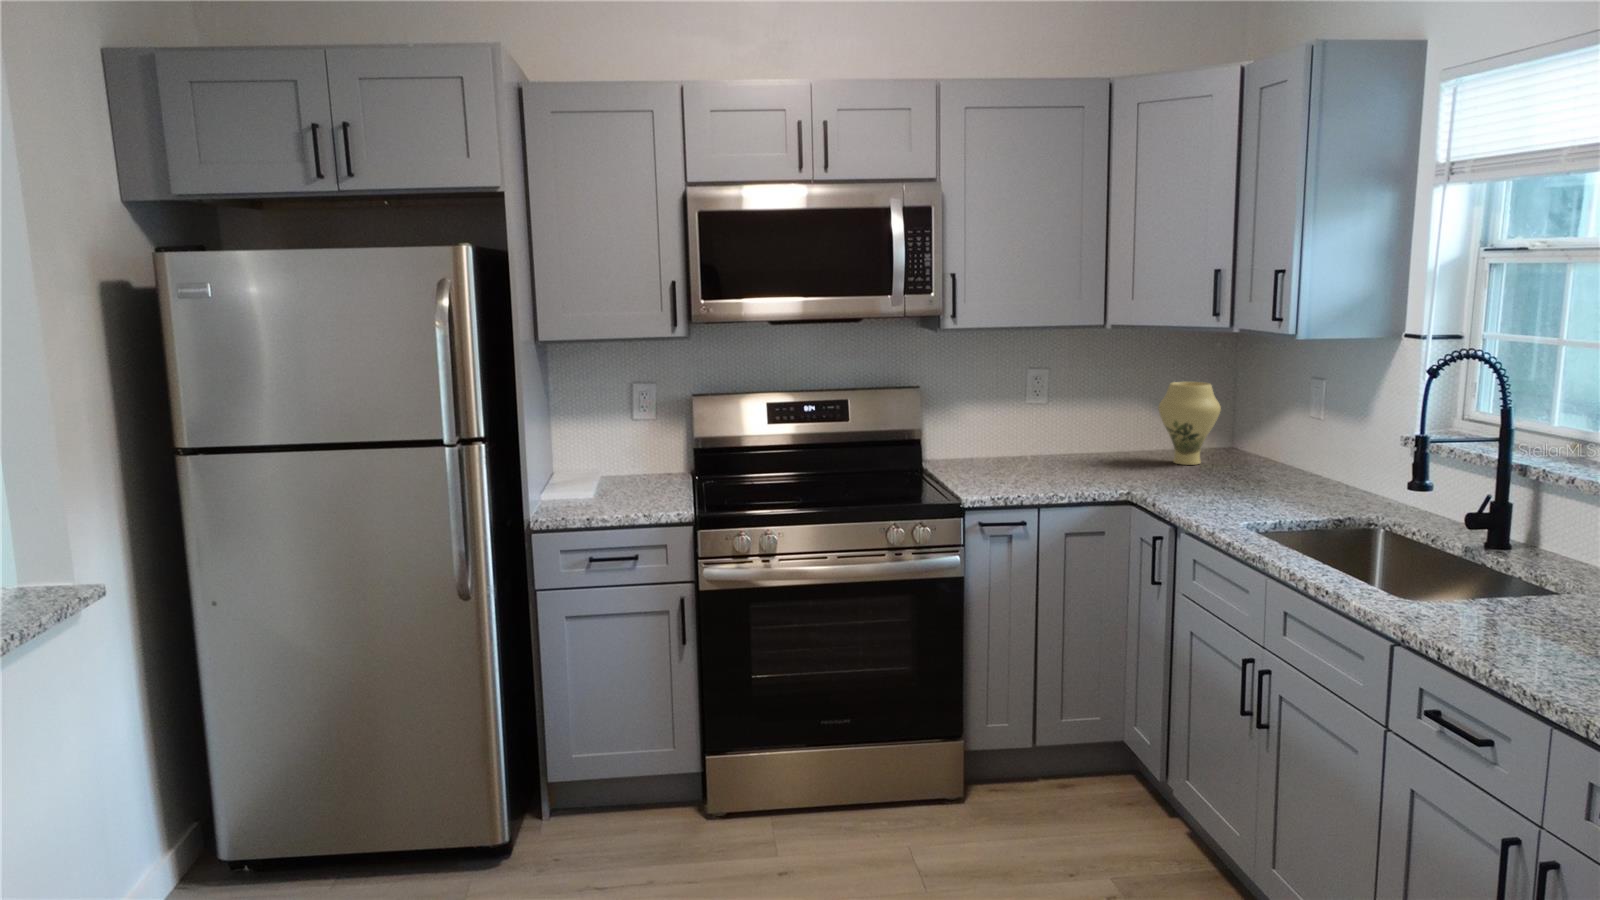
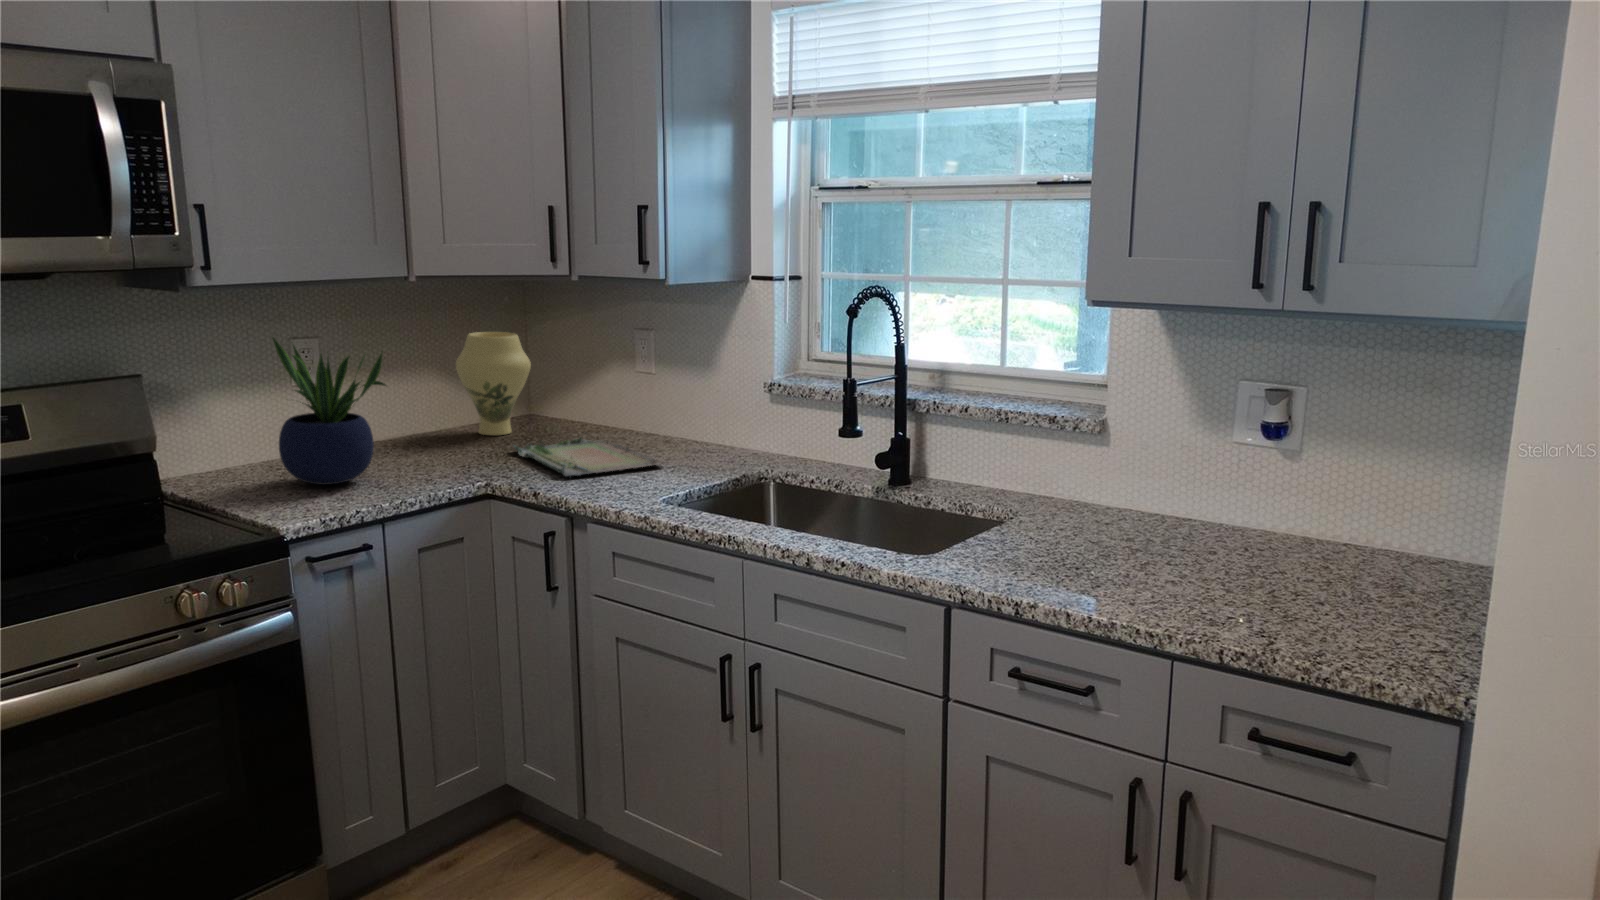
potted plant: none [995,376,1067,480] -> present [272,338,386,485]
tray: none [1177,466,1286,499] -> present [513,433,664,477]

